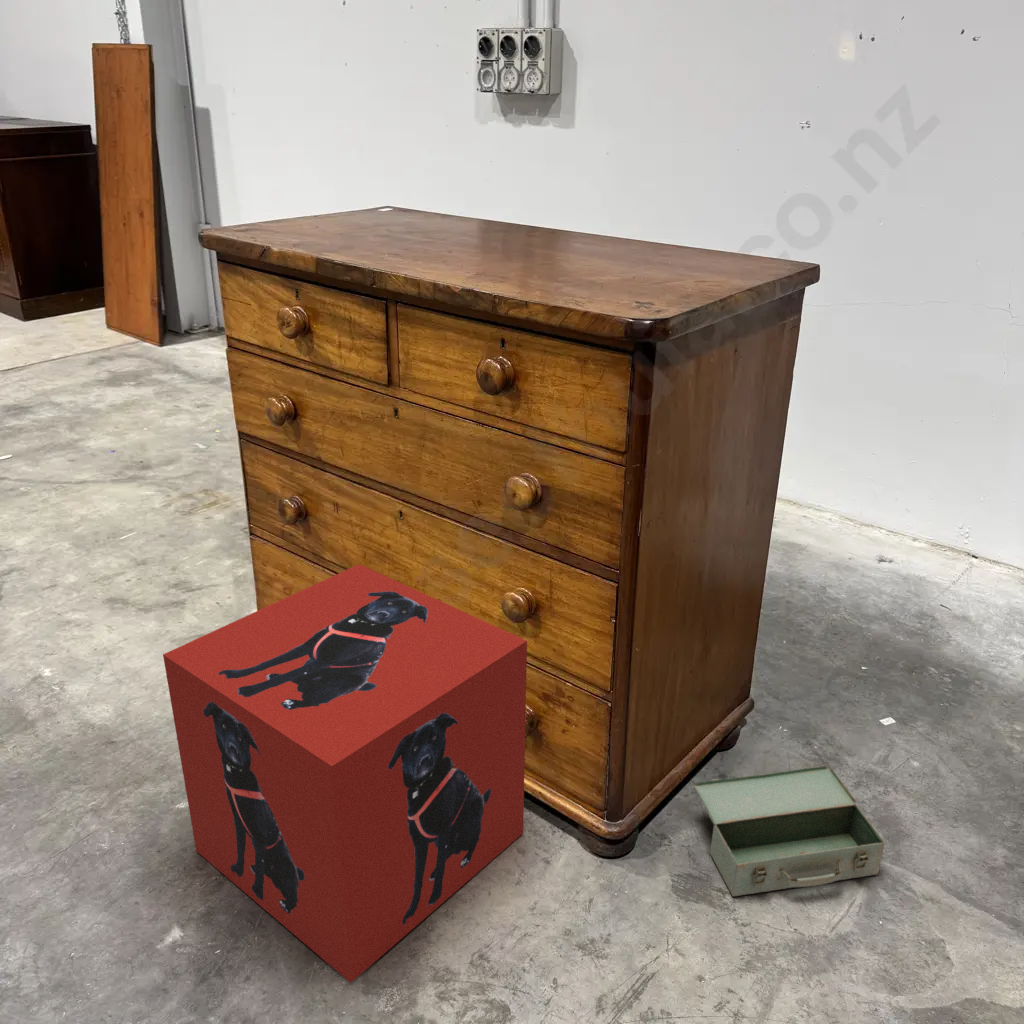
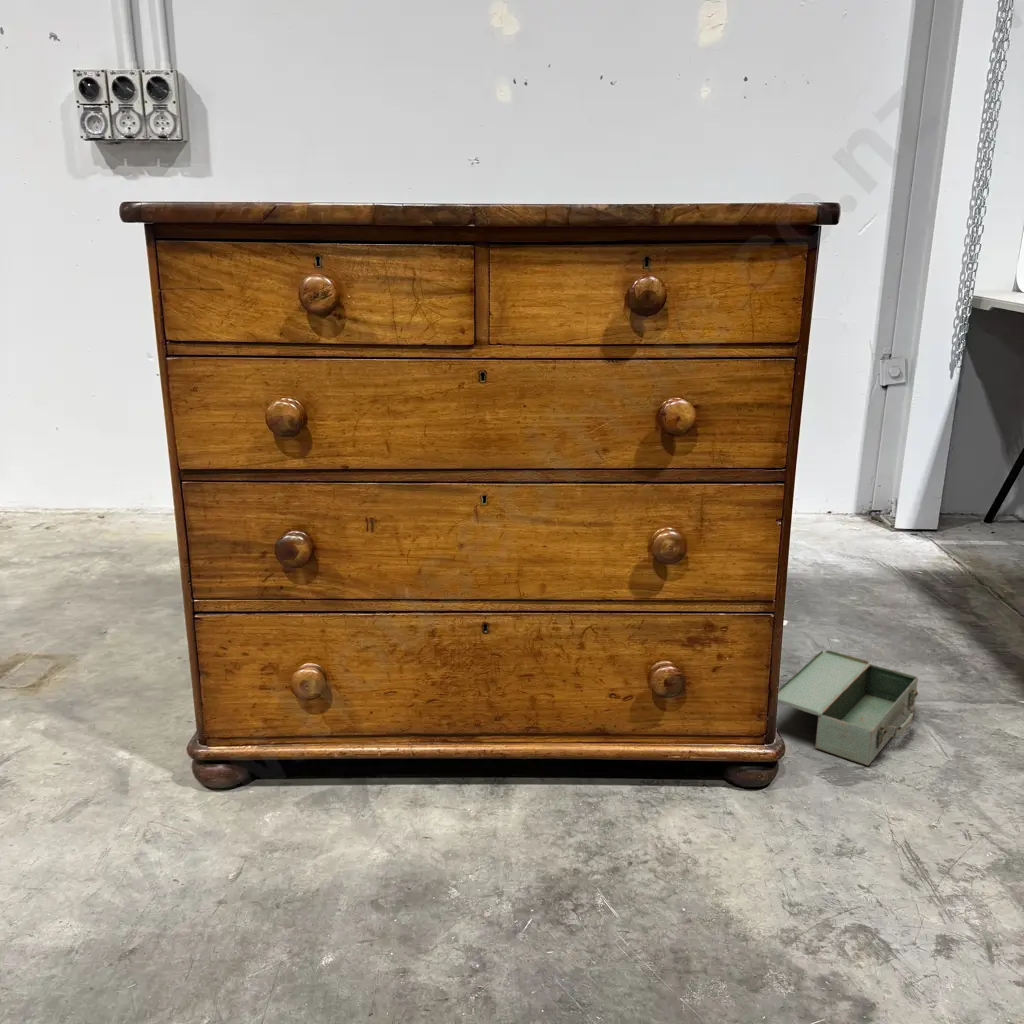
storage box: present [163,564,527,983] -> none [401,578,756,995]

